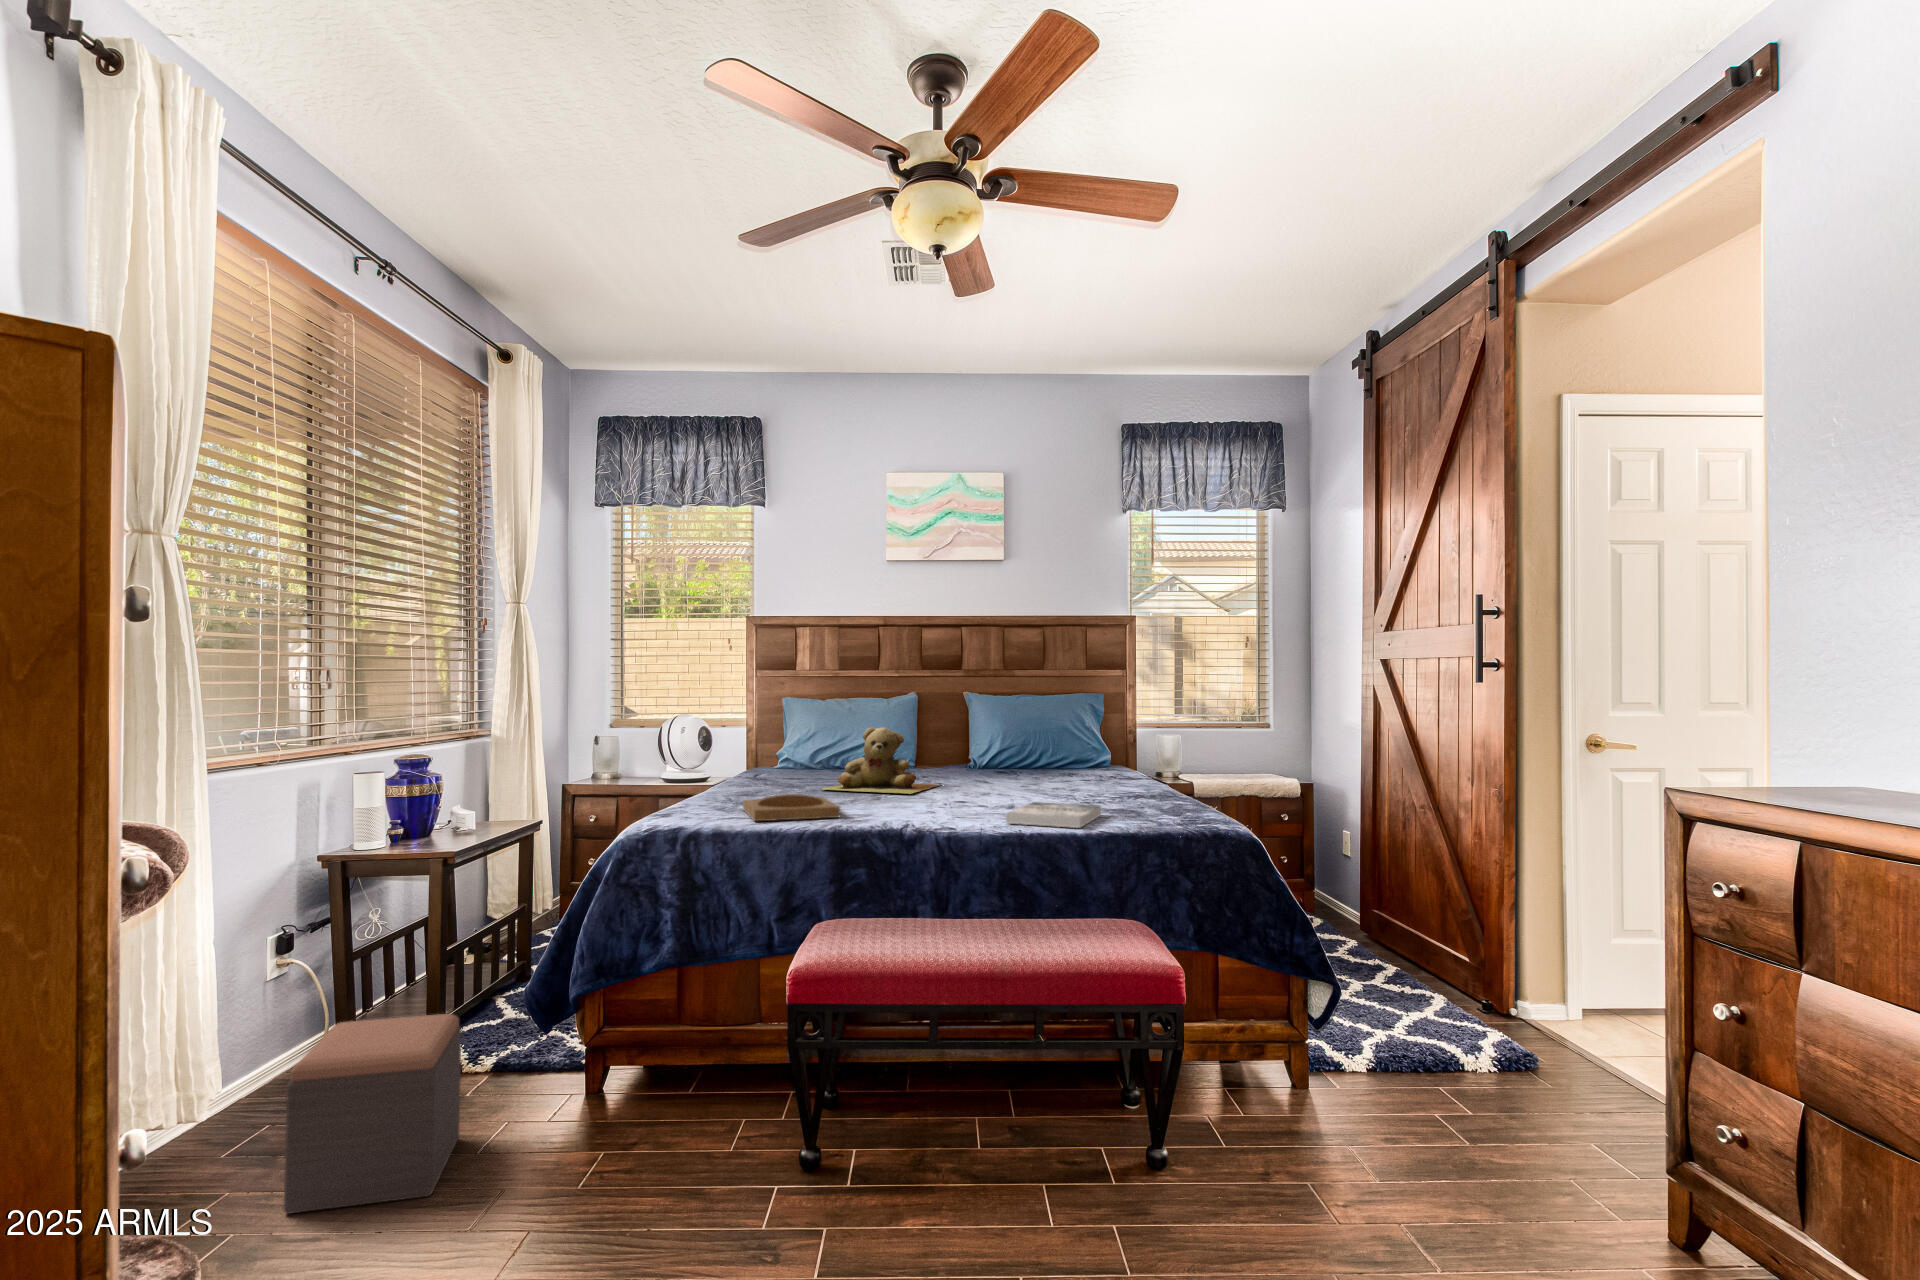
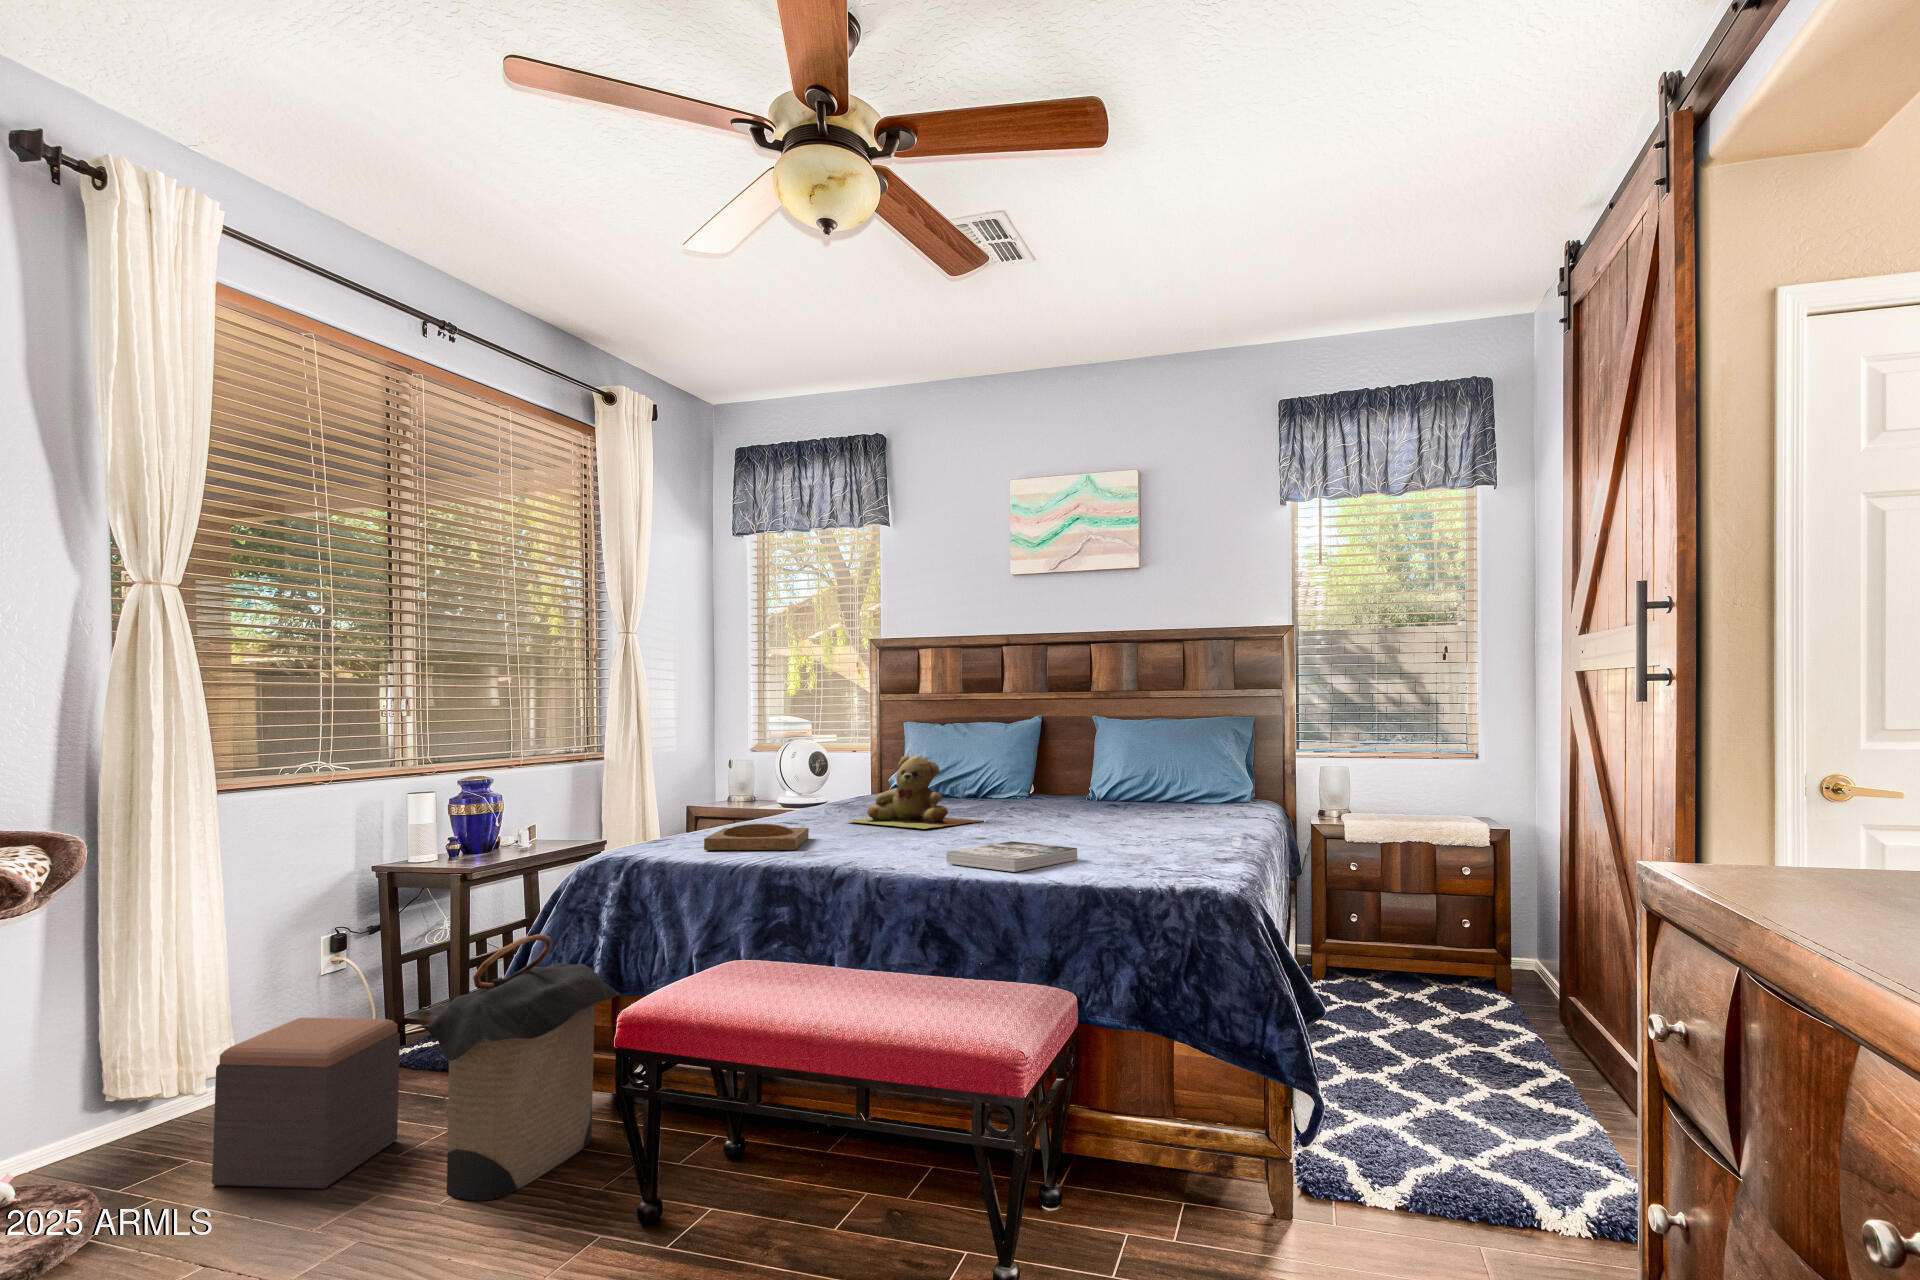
laundry hamper: none [550,911,693,1181] -> present [422,934,620,1201]

